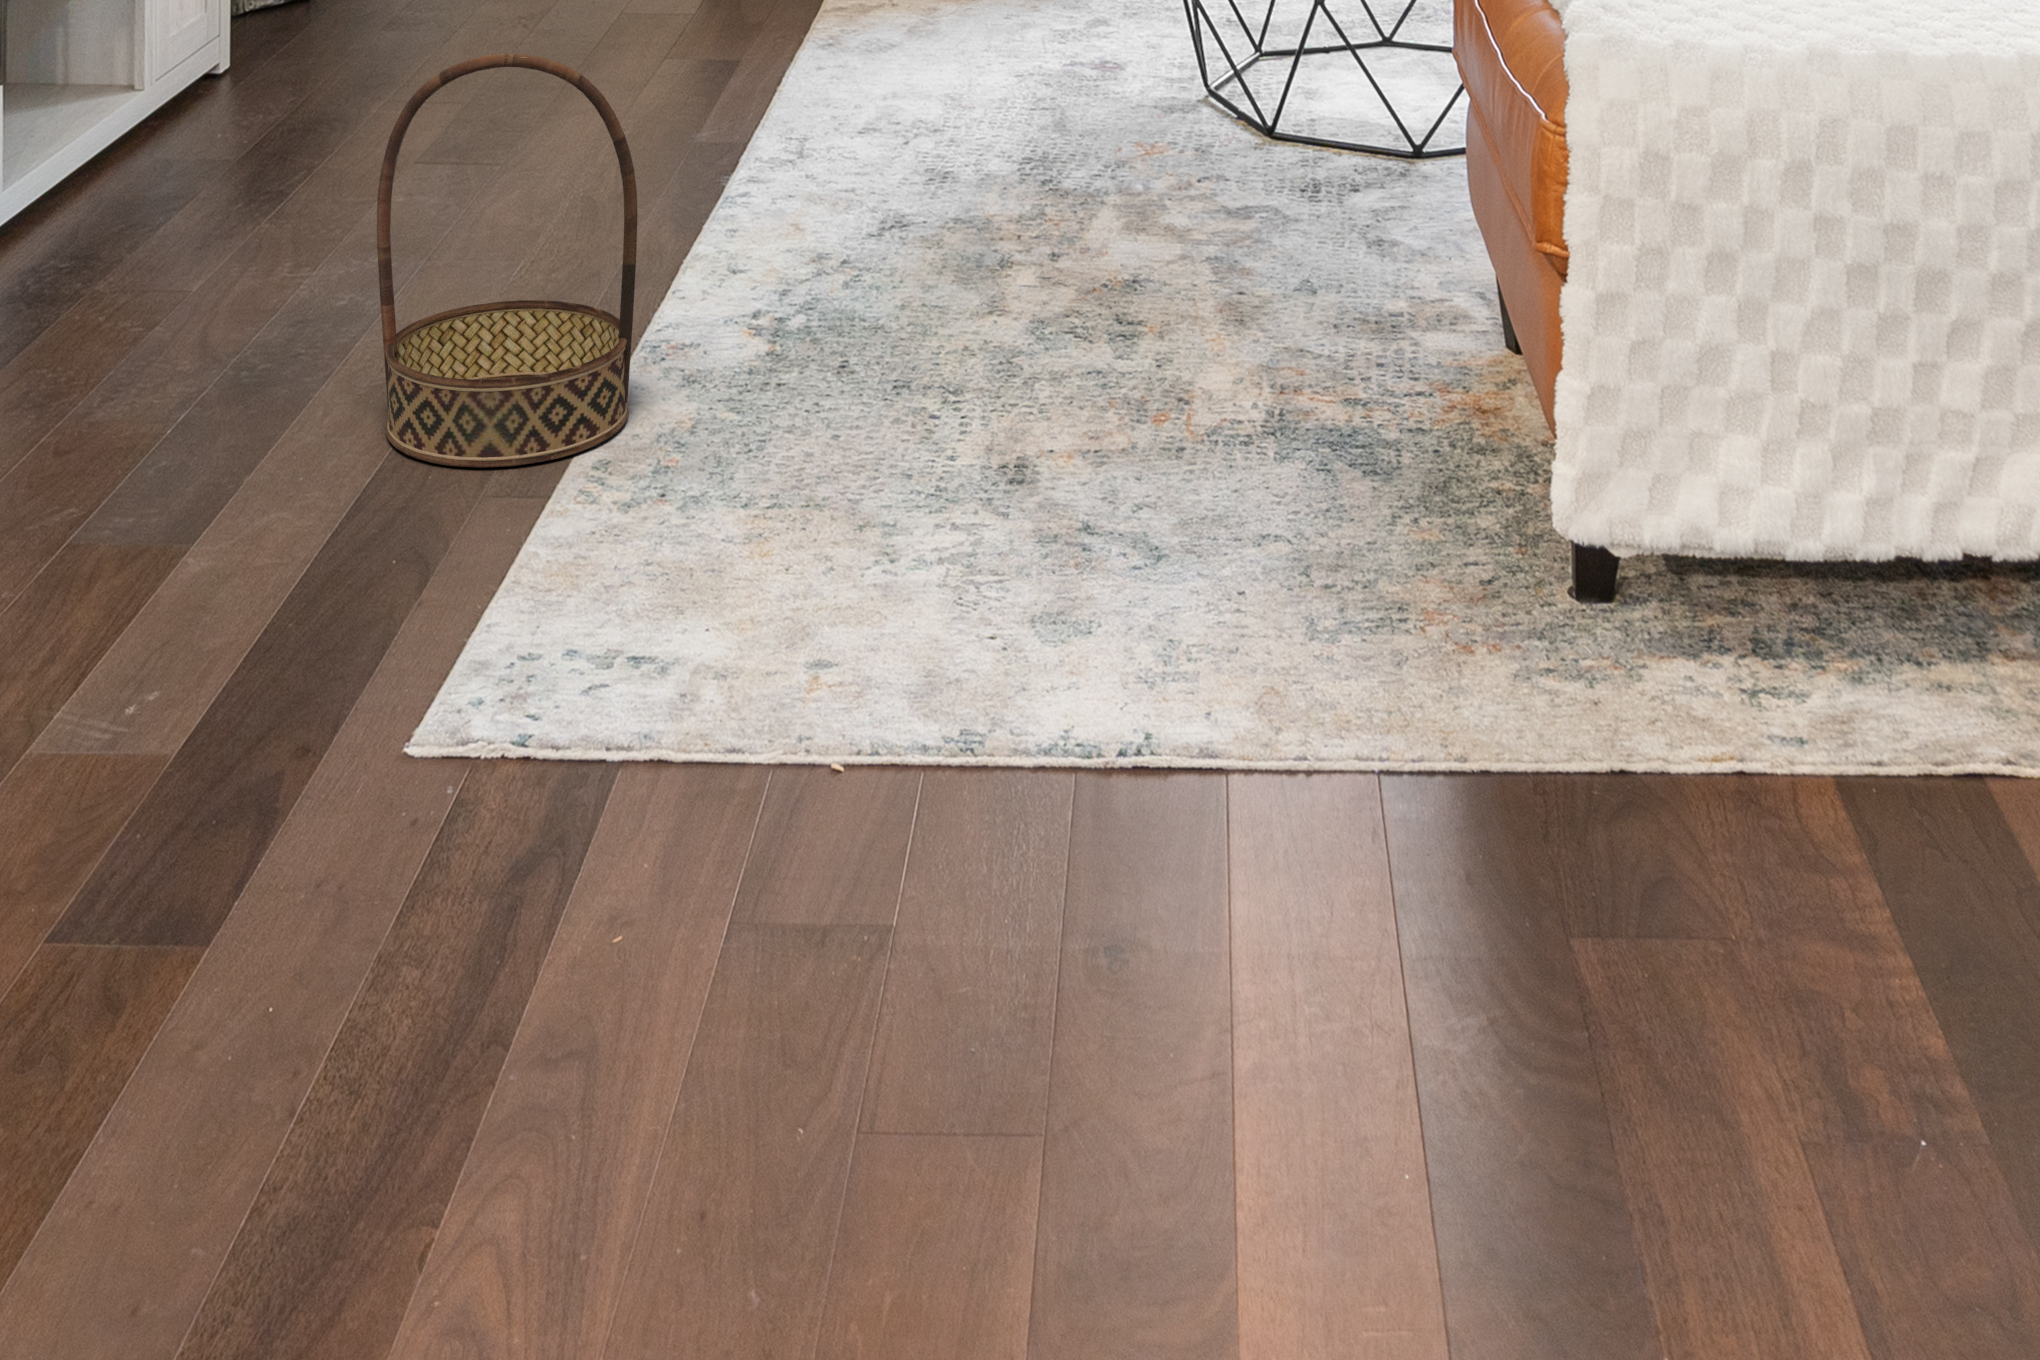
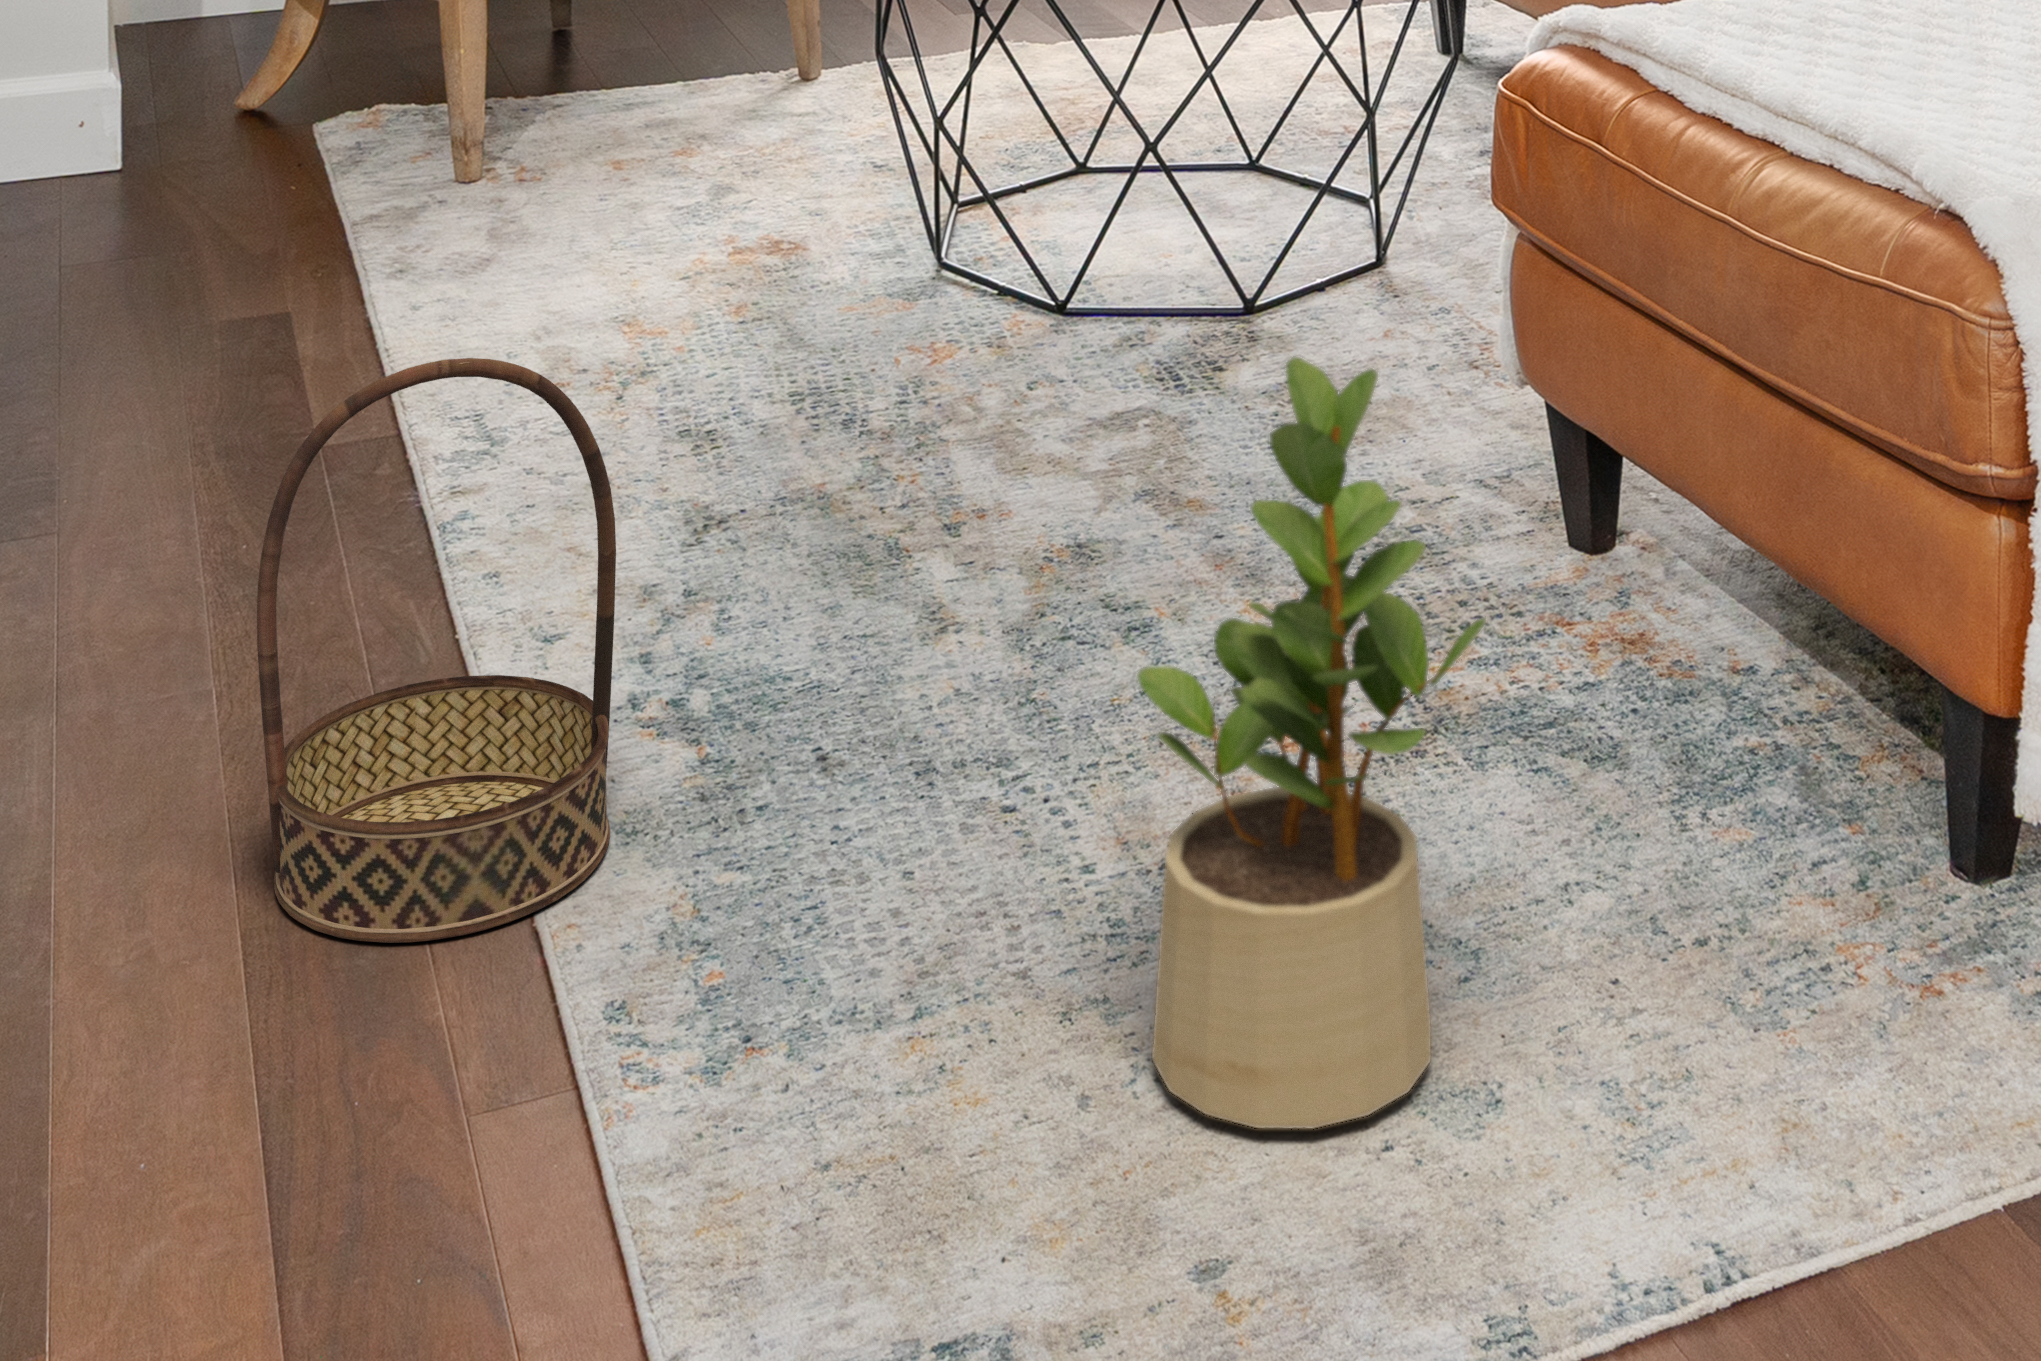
potted plant: none [838,95,1083,688] -> present [1137,357,1486,1129]

